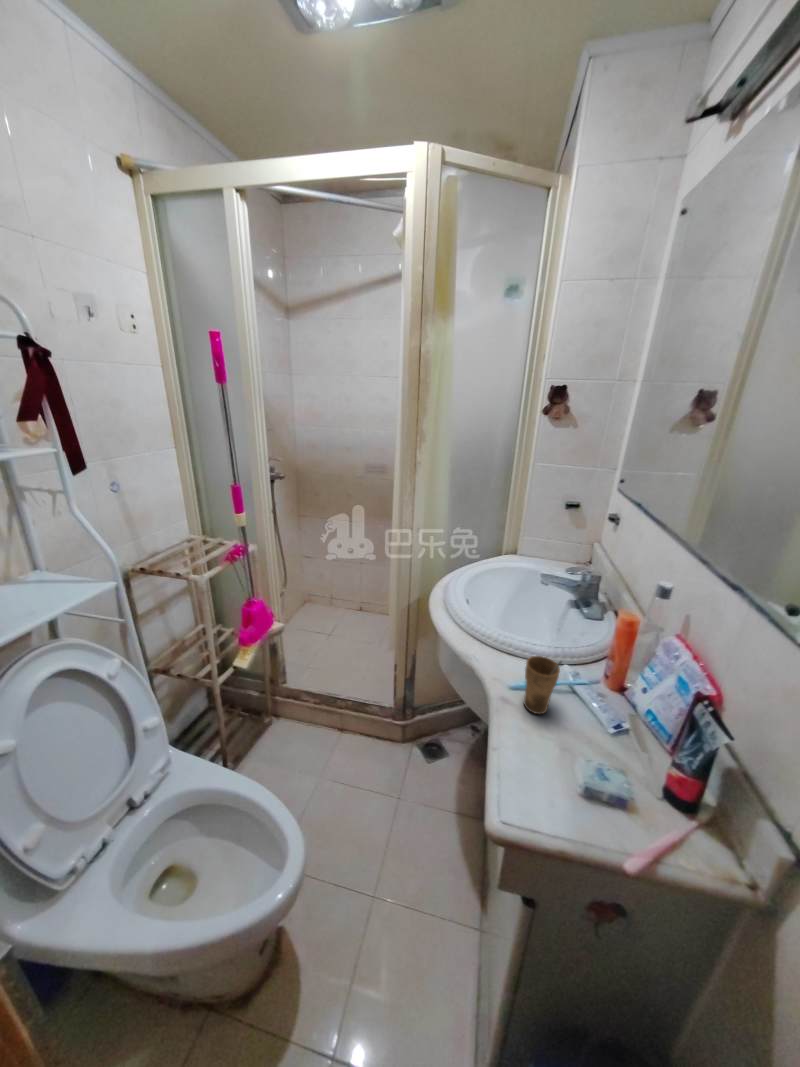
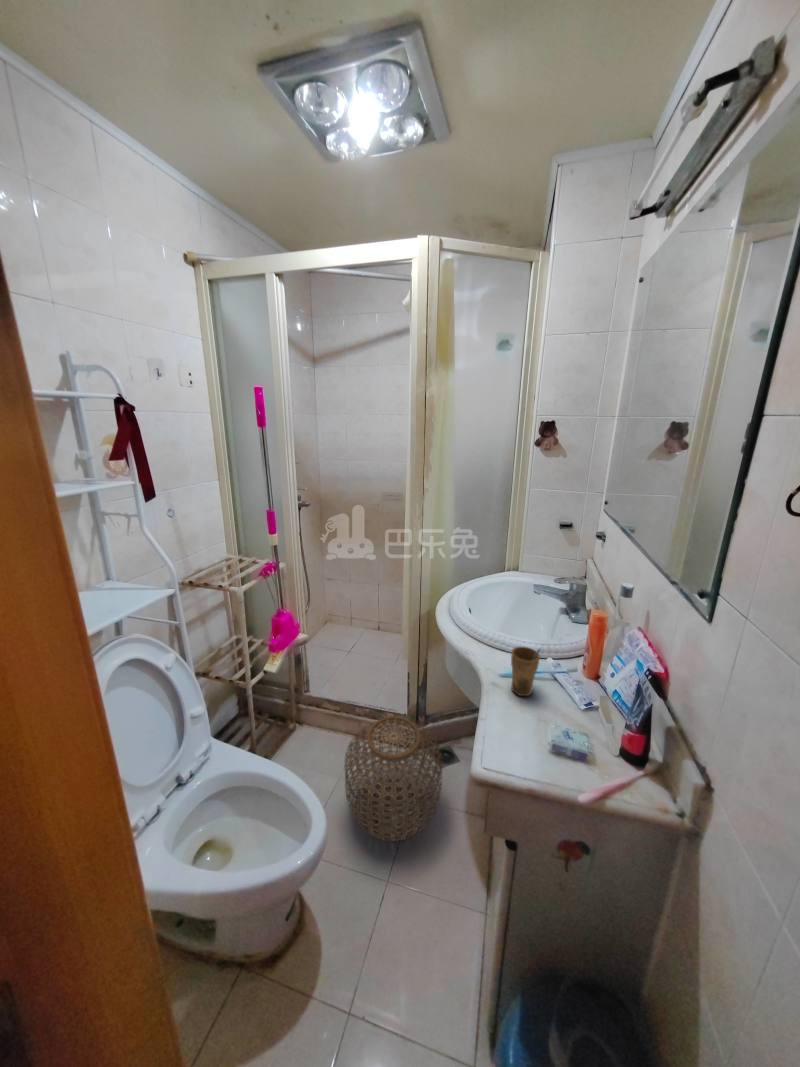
woven basket: none [325,717,434,852] -> present [345,716,442,841]

